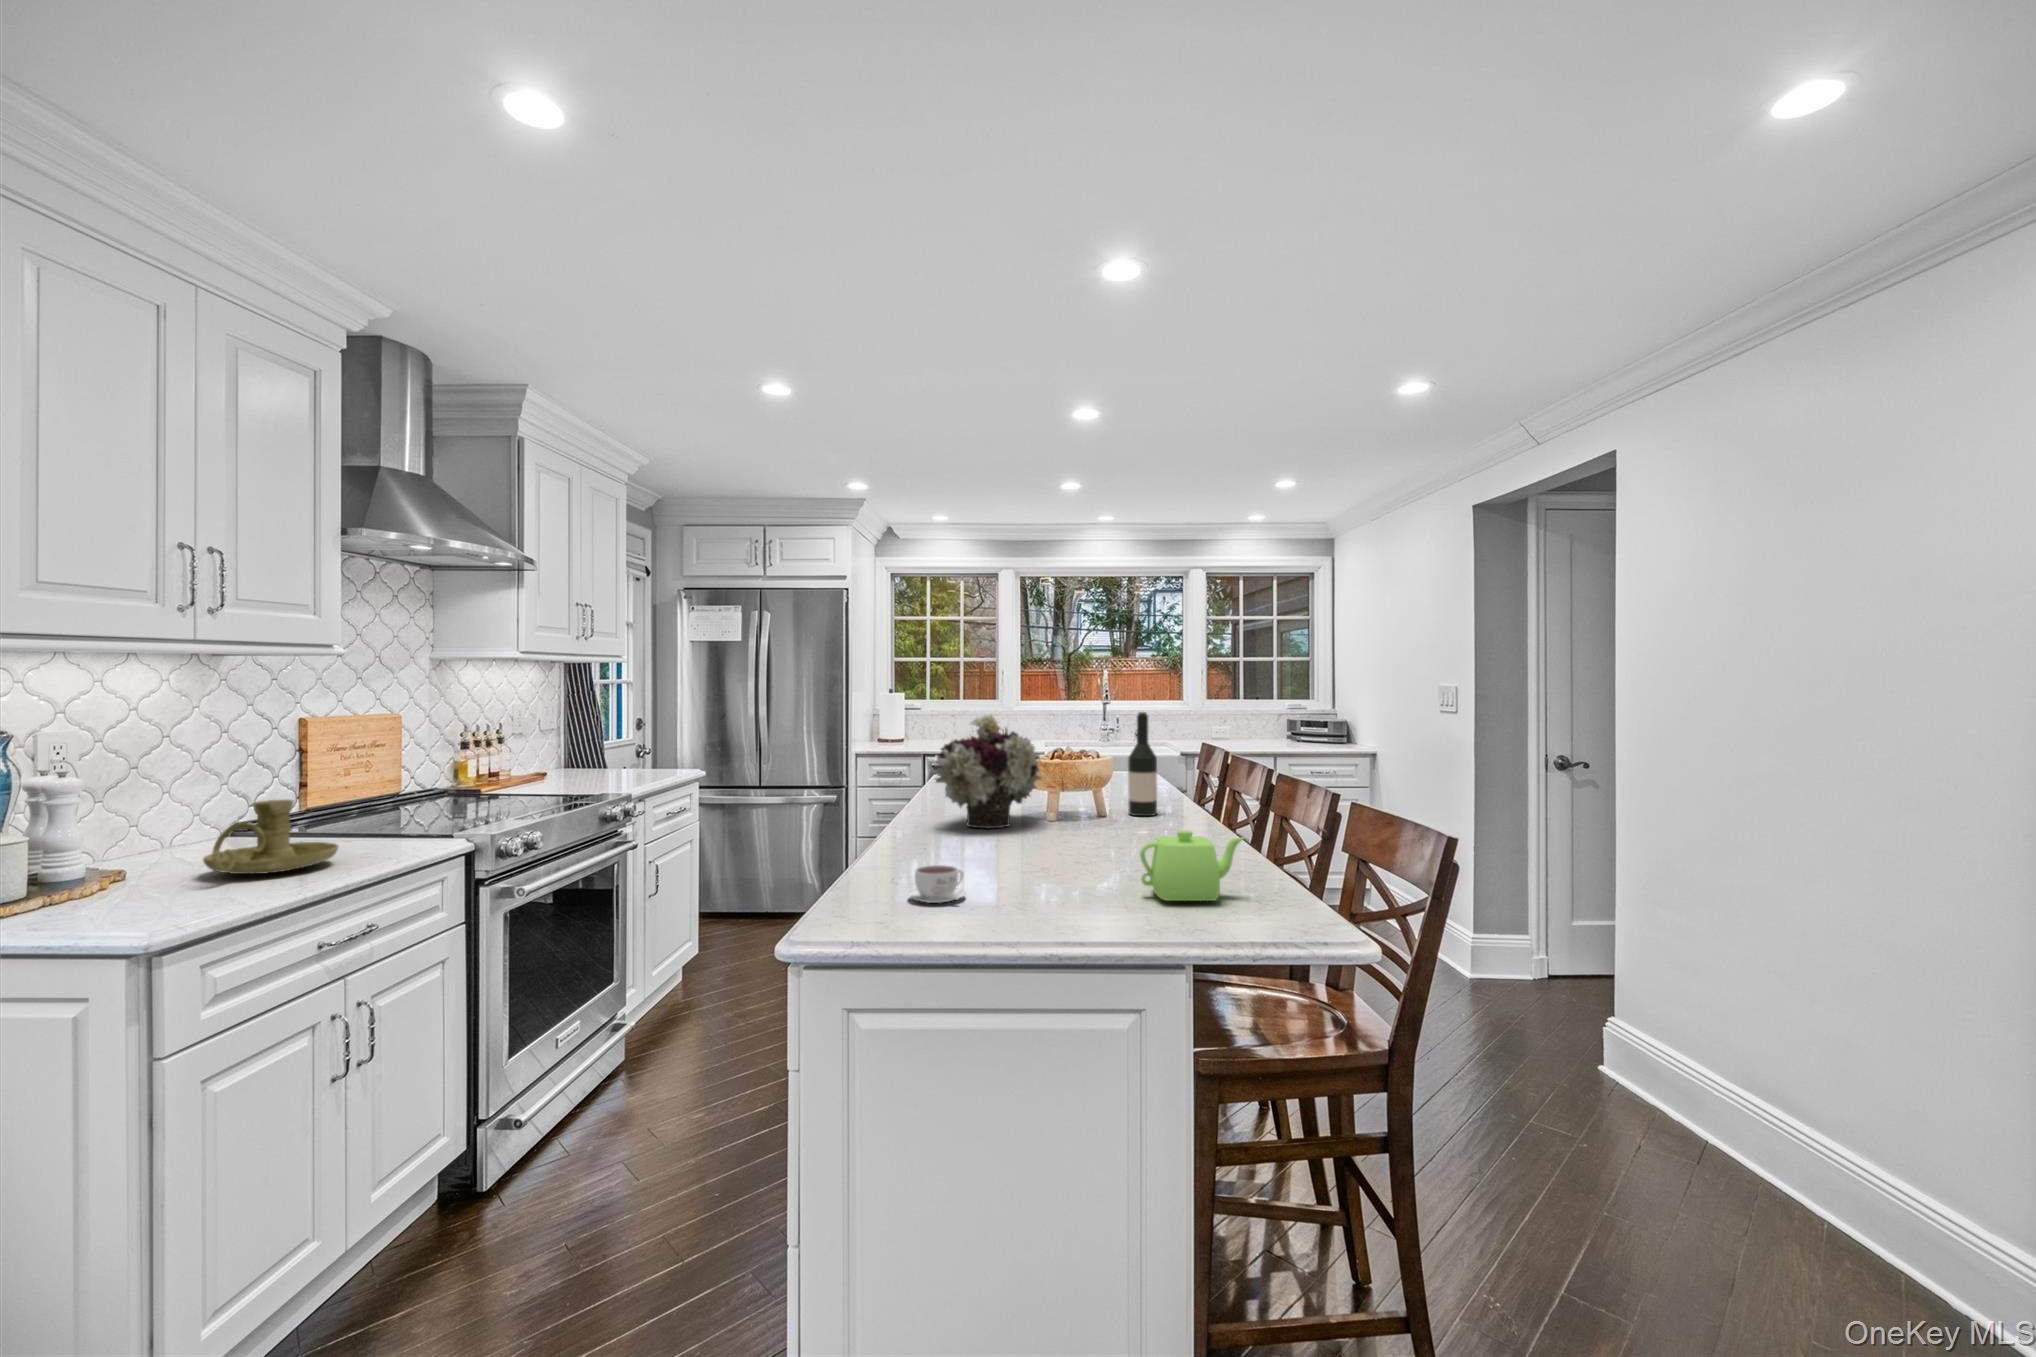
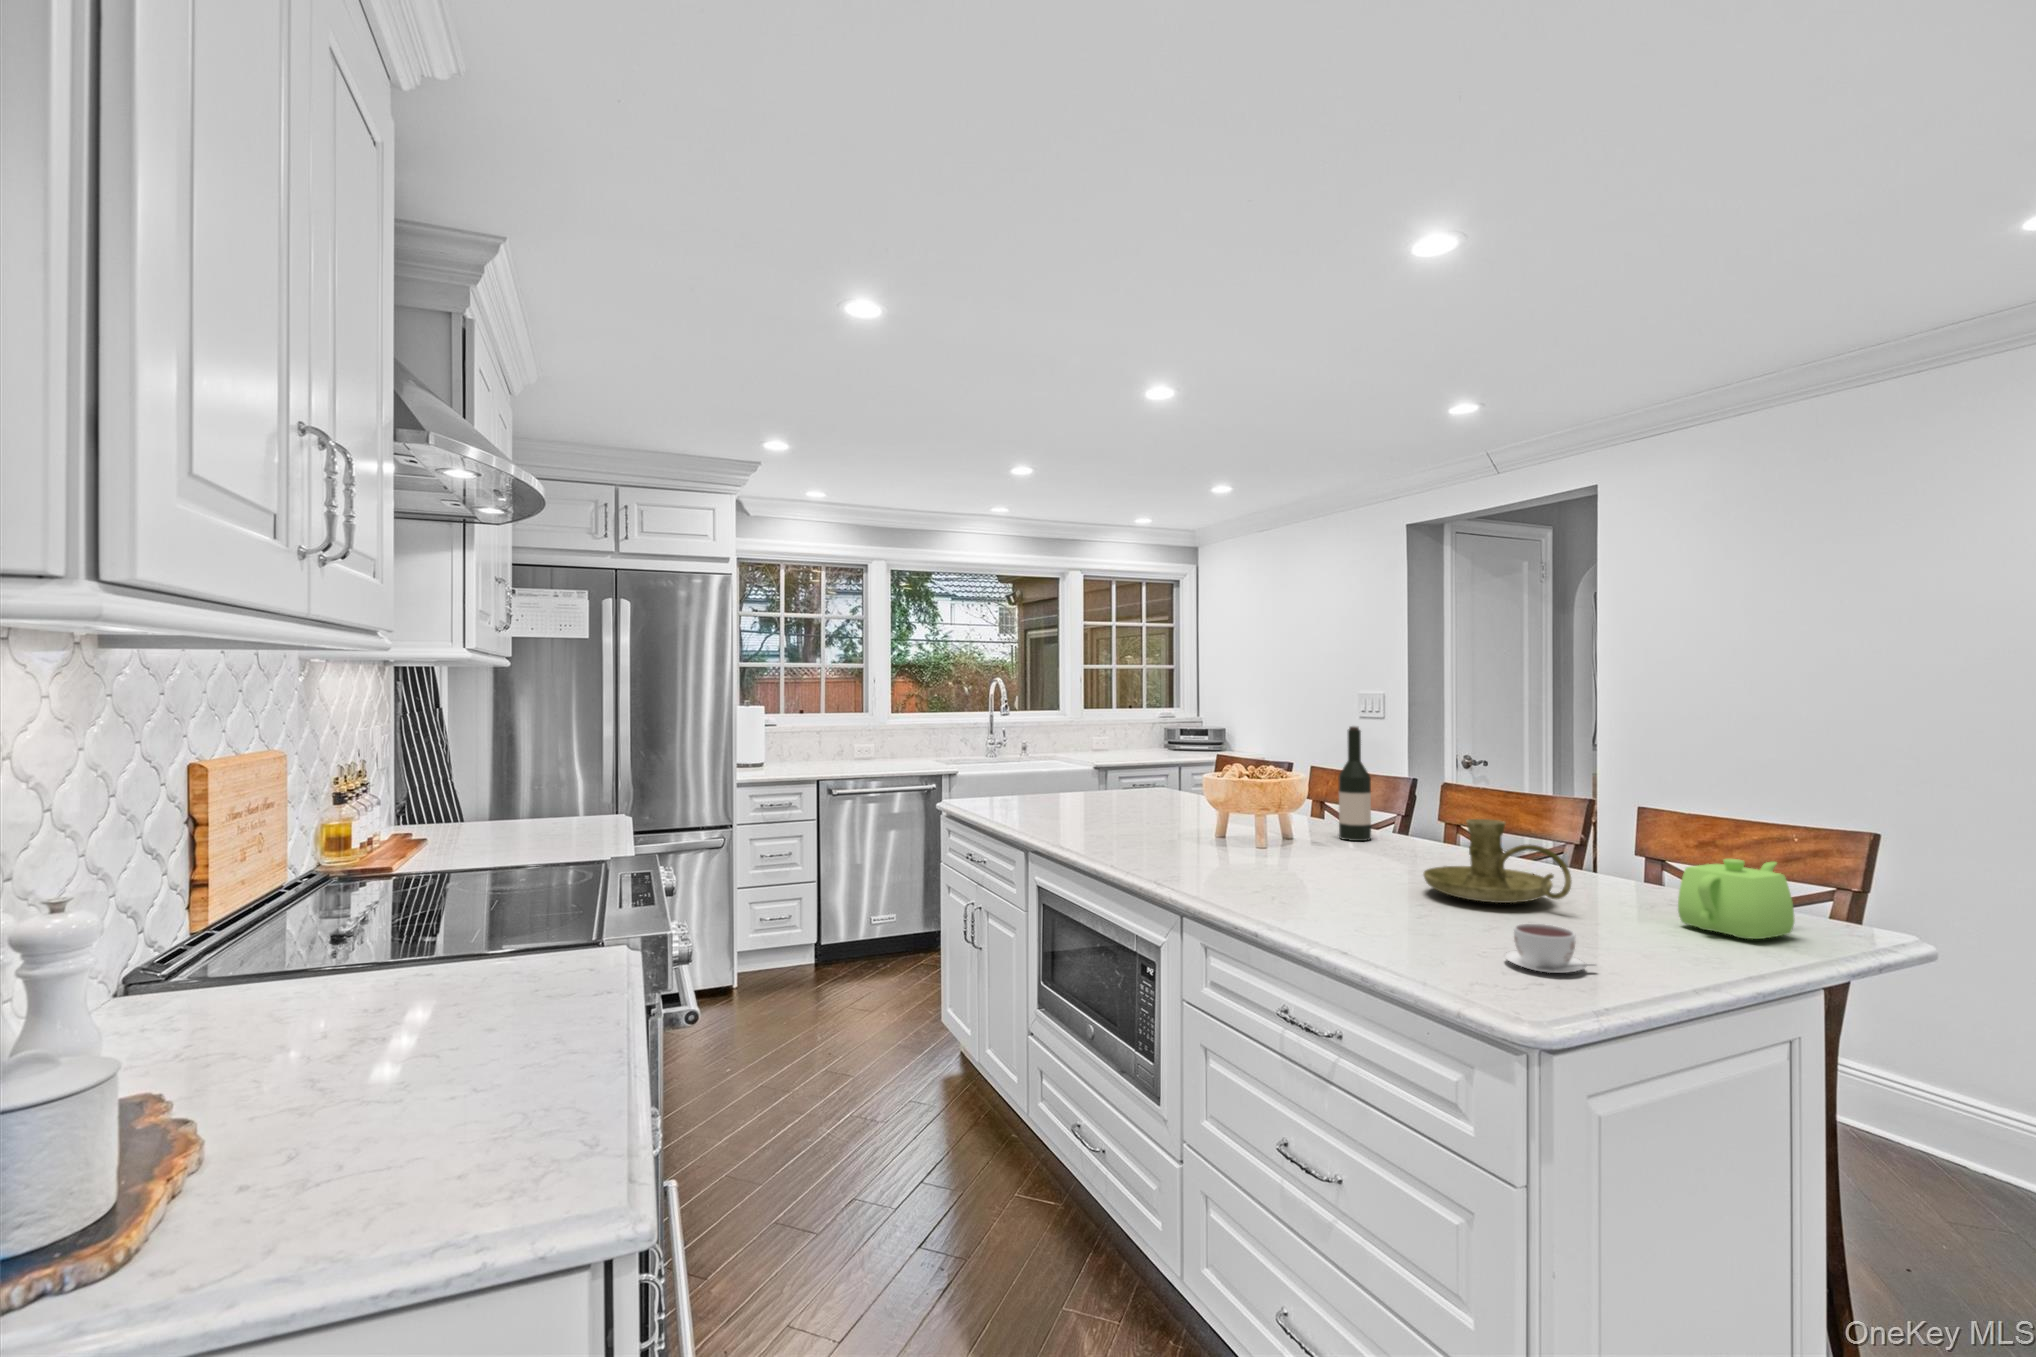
flower arrangement: present [932,714,1041,828] -> none [1194,732,1321,869]
candle holder: present [203,800,338,874] -> present [1423,819,1572,903]

